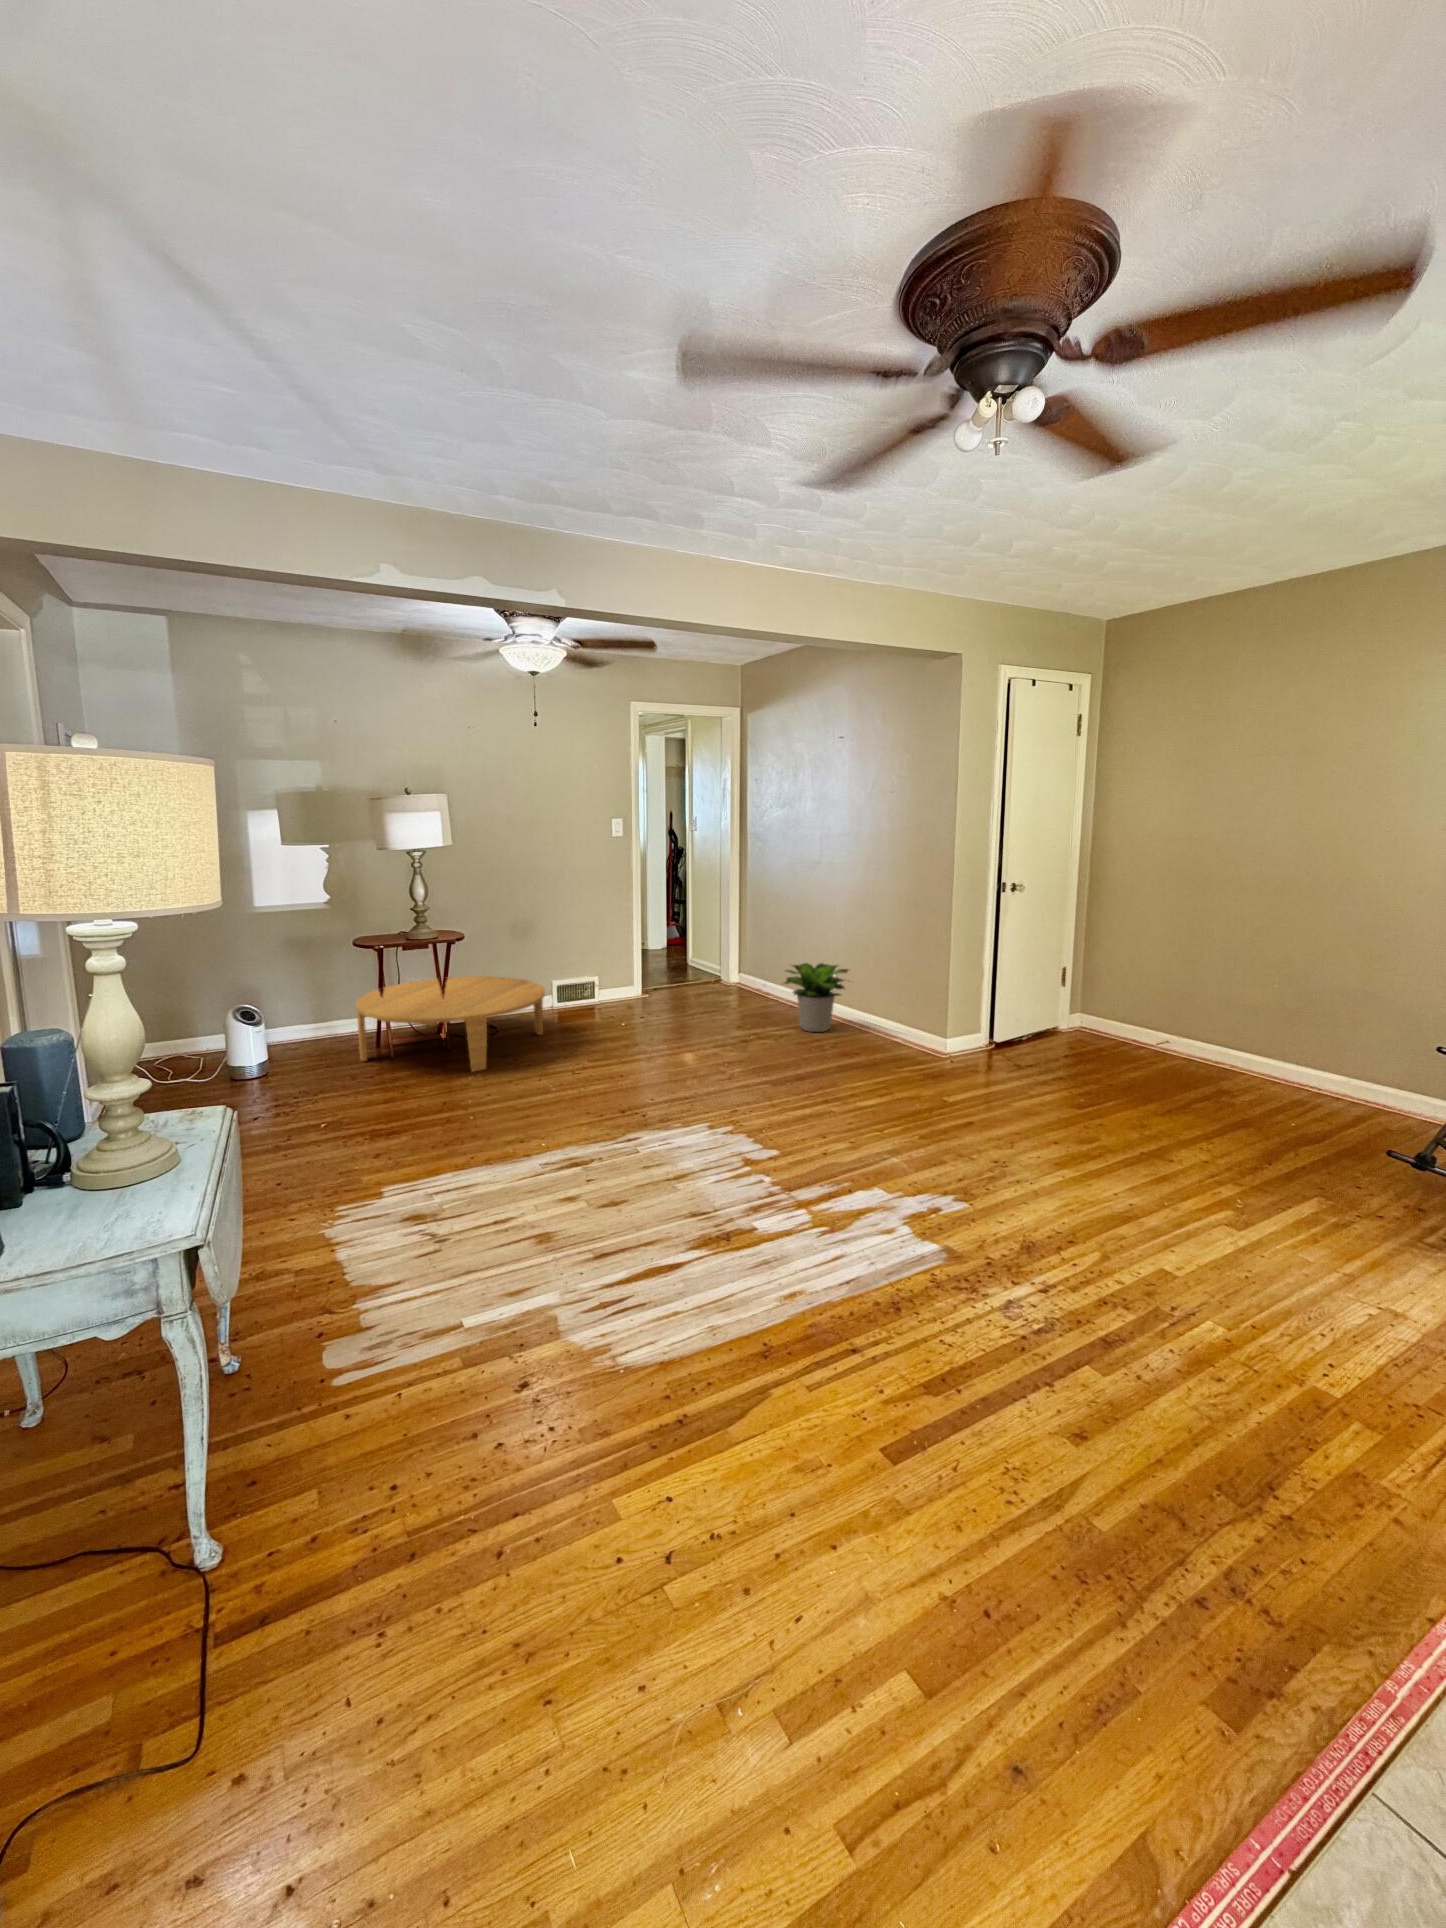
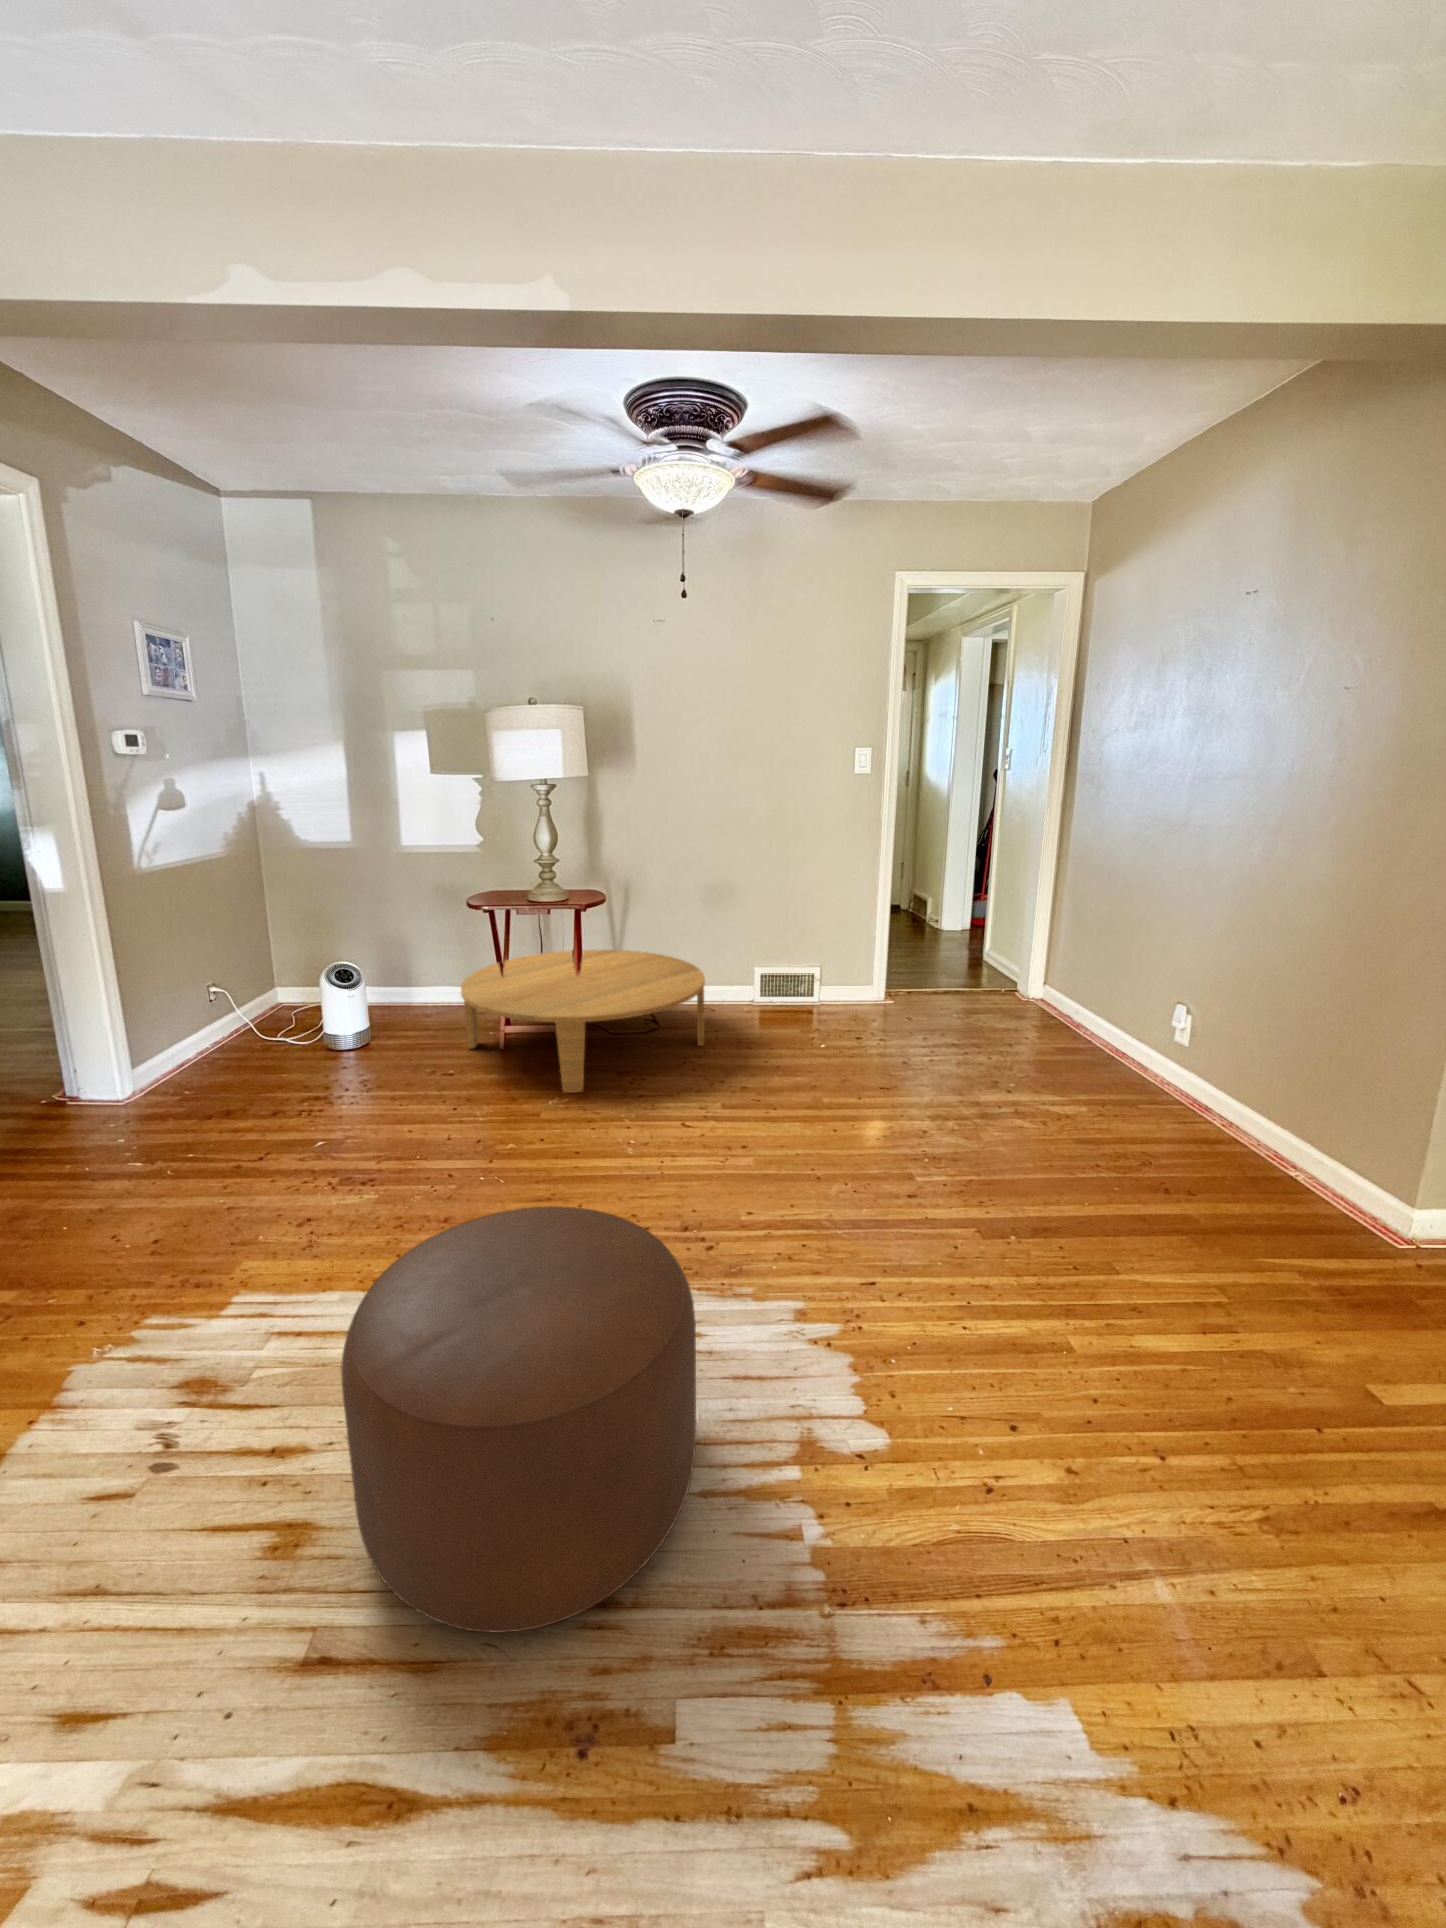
potted plant: present [785,963,848,1032] -> none [1075,997,1232,1125]
ottoman: none [556,1071,721,1232] -> present [341,1206,696,1633]

